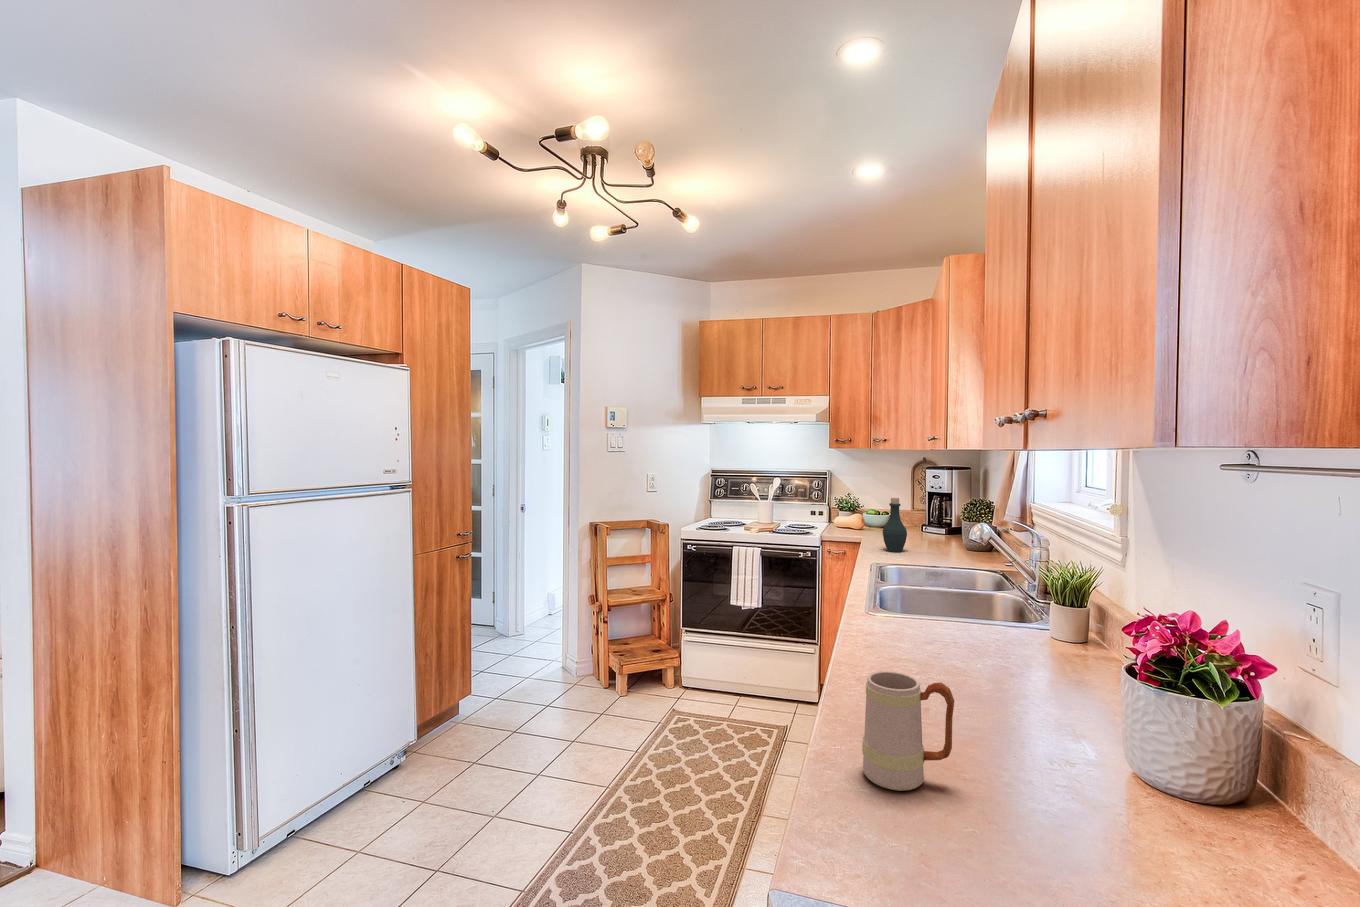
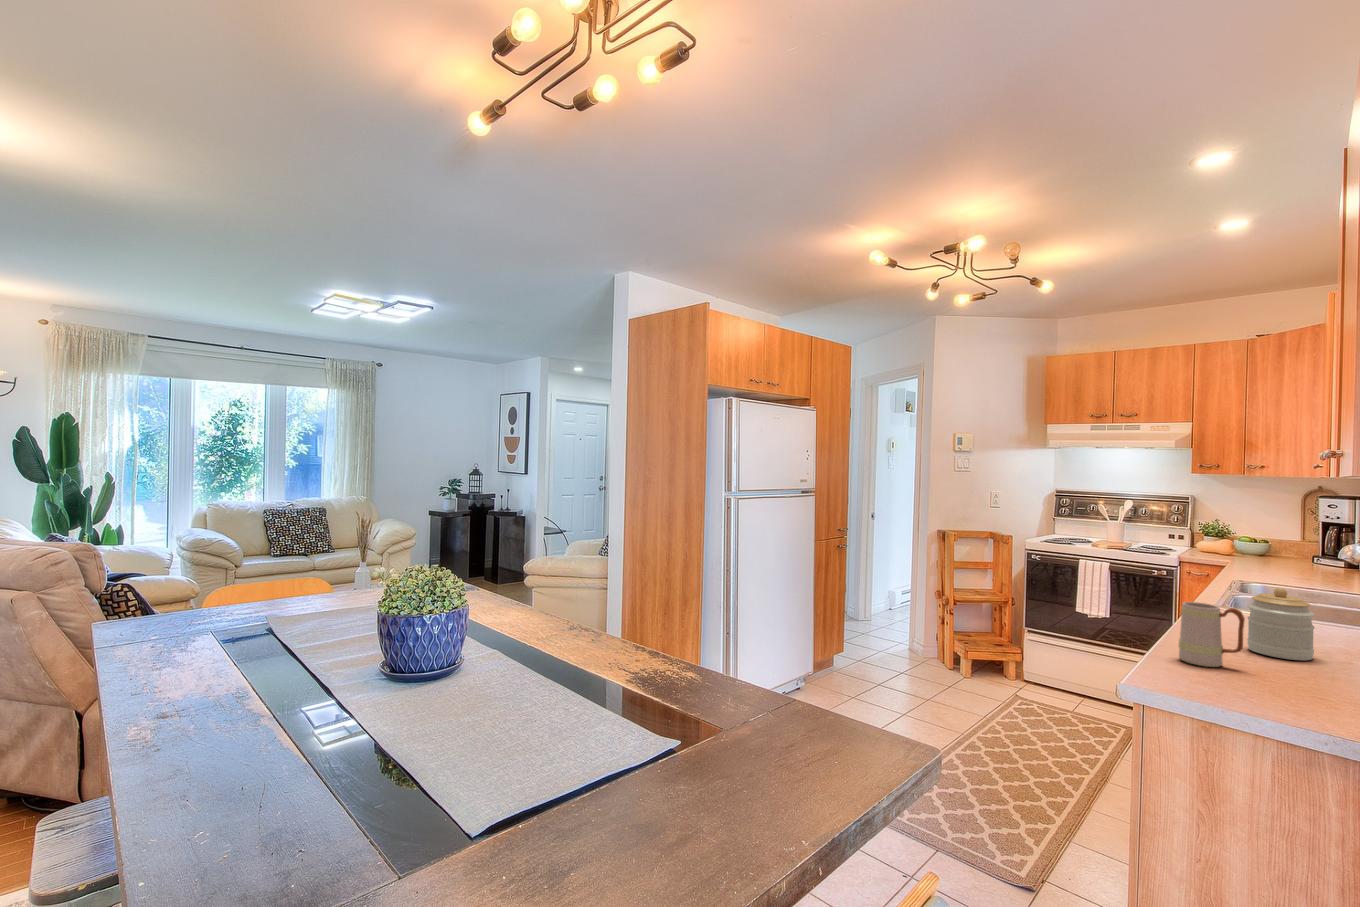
bottle: present [883,498,907,552] -> none [1251,522,1282,575]
jar: none [932,619,1011,730] -> present [1247,588,1315,660]

